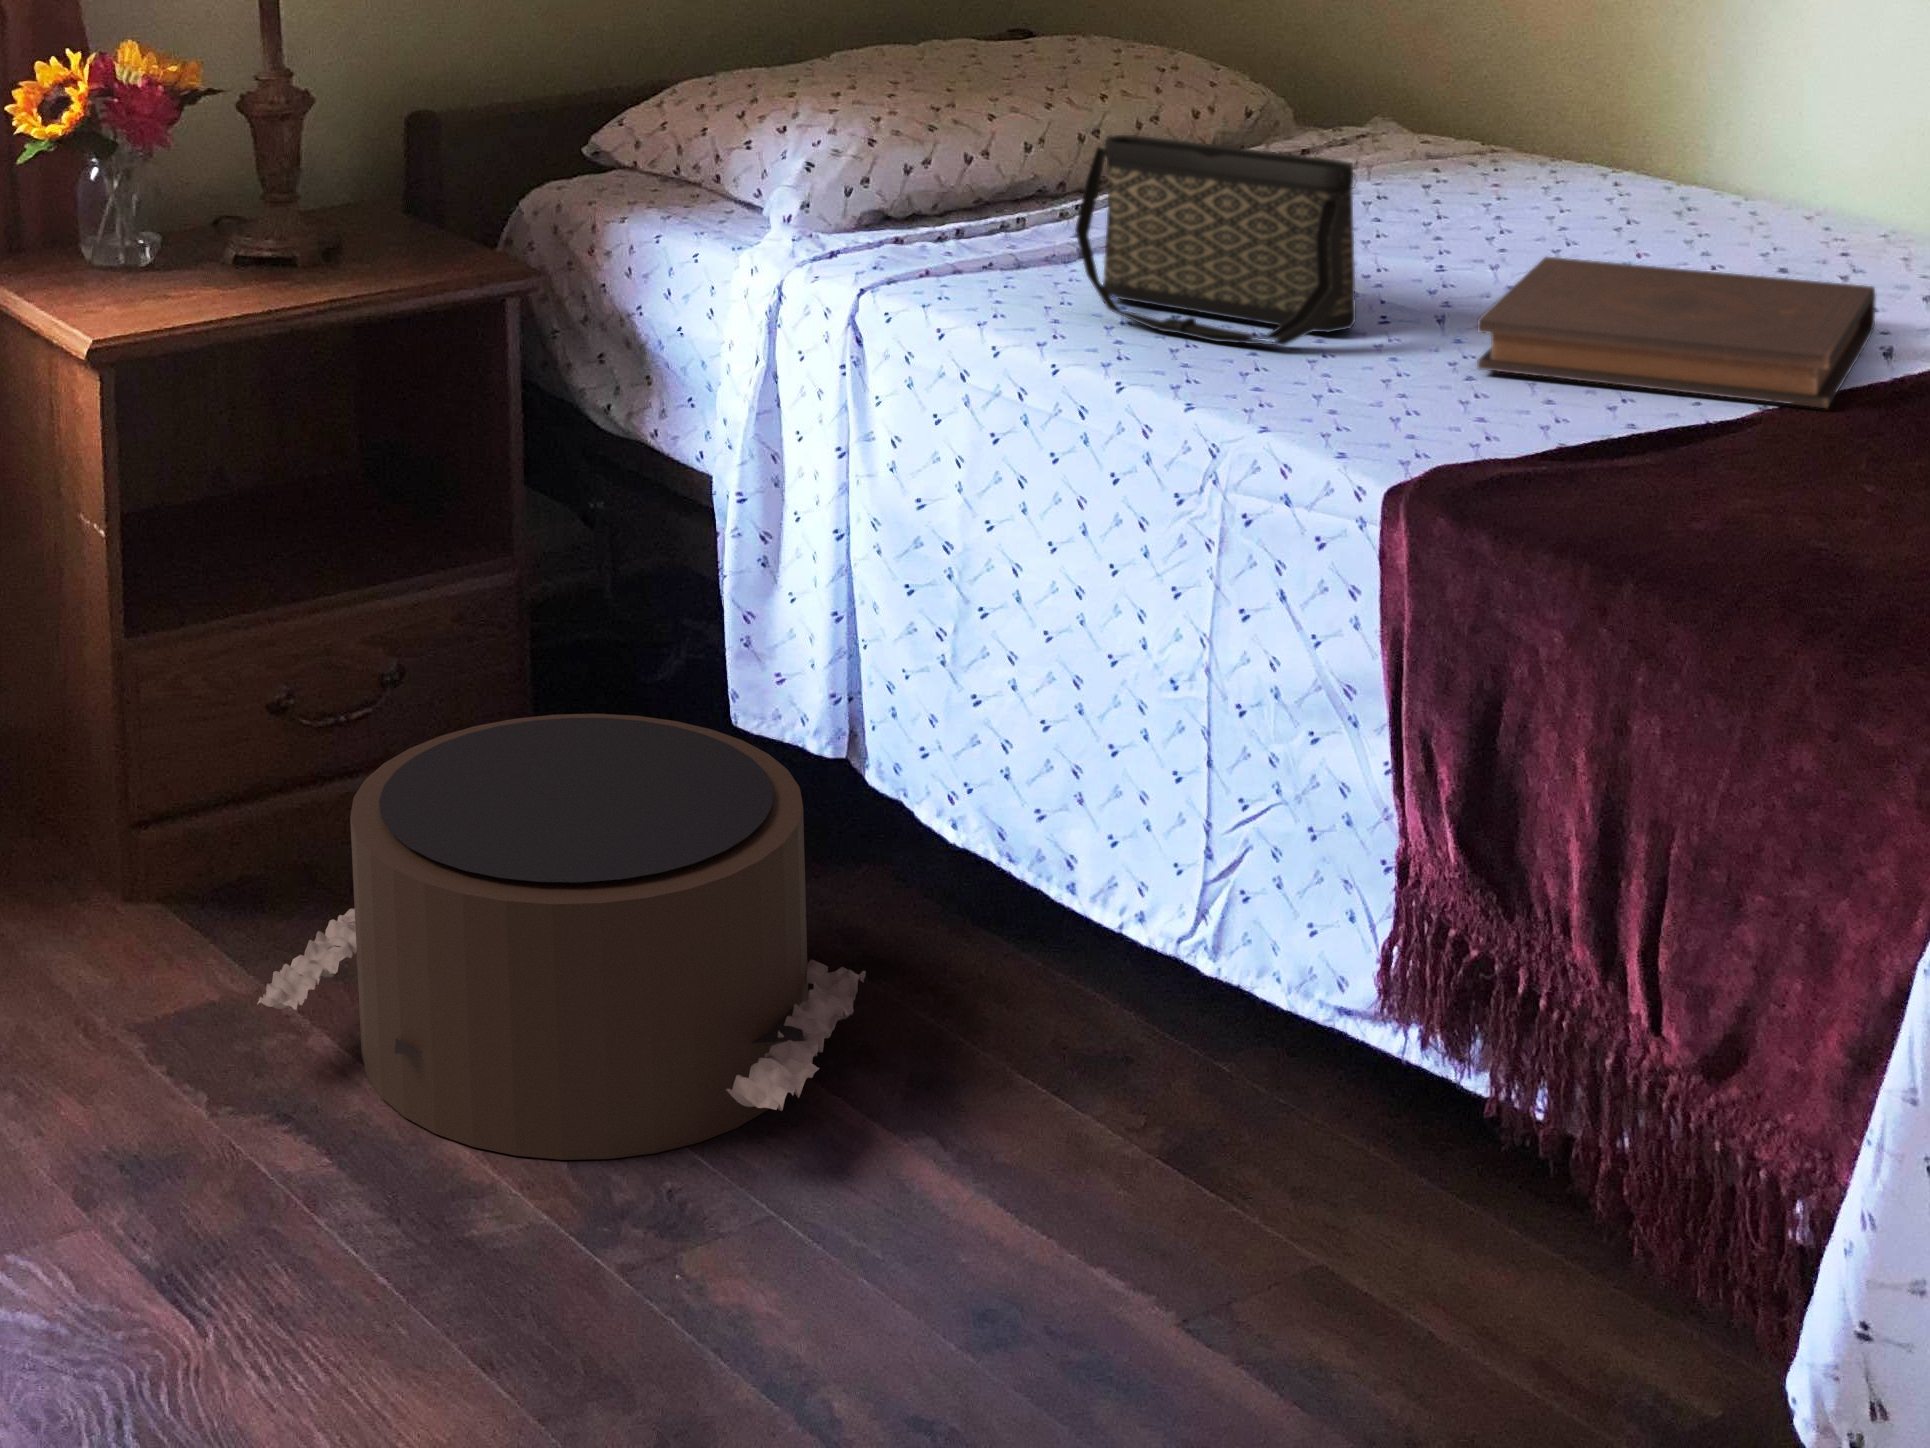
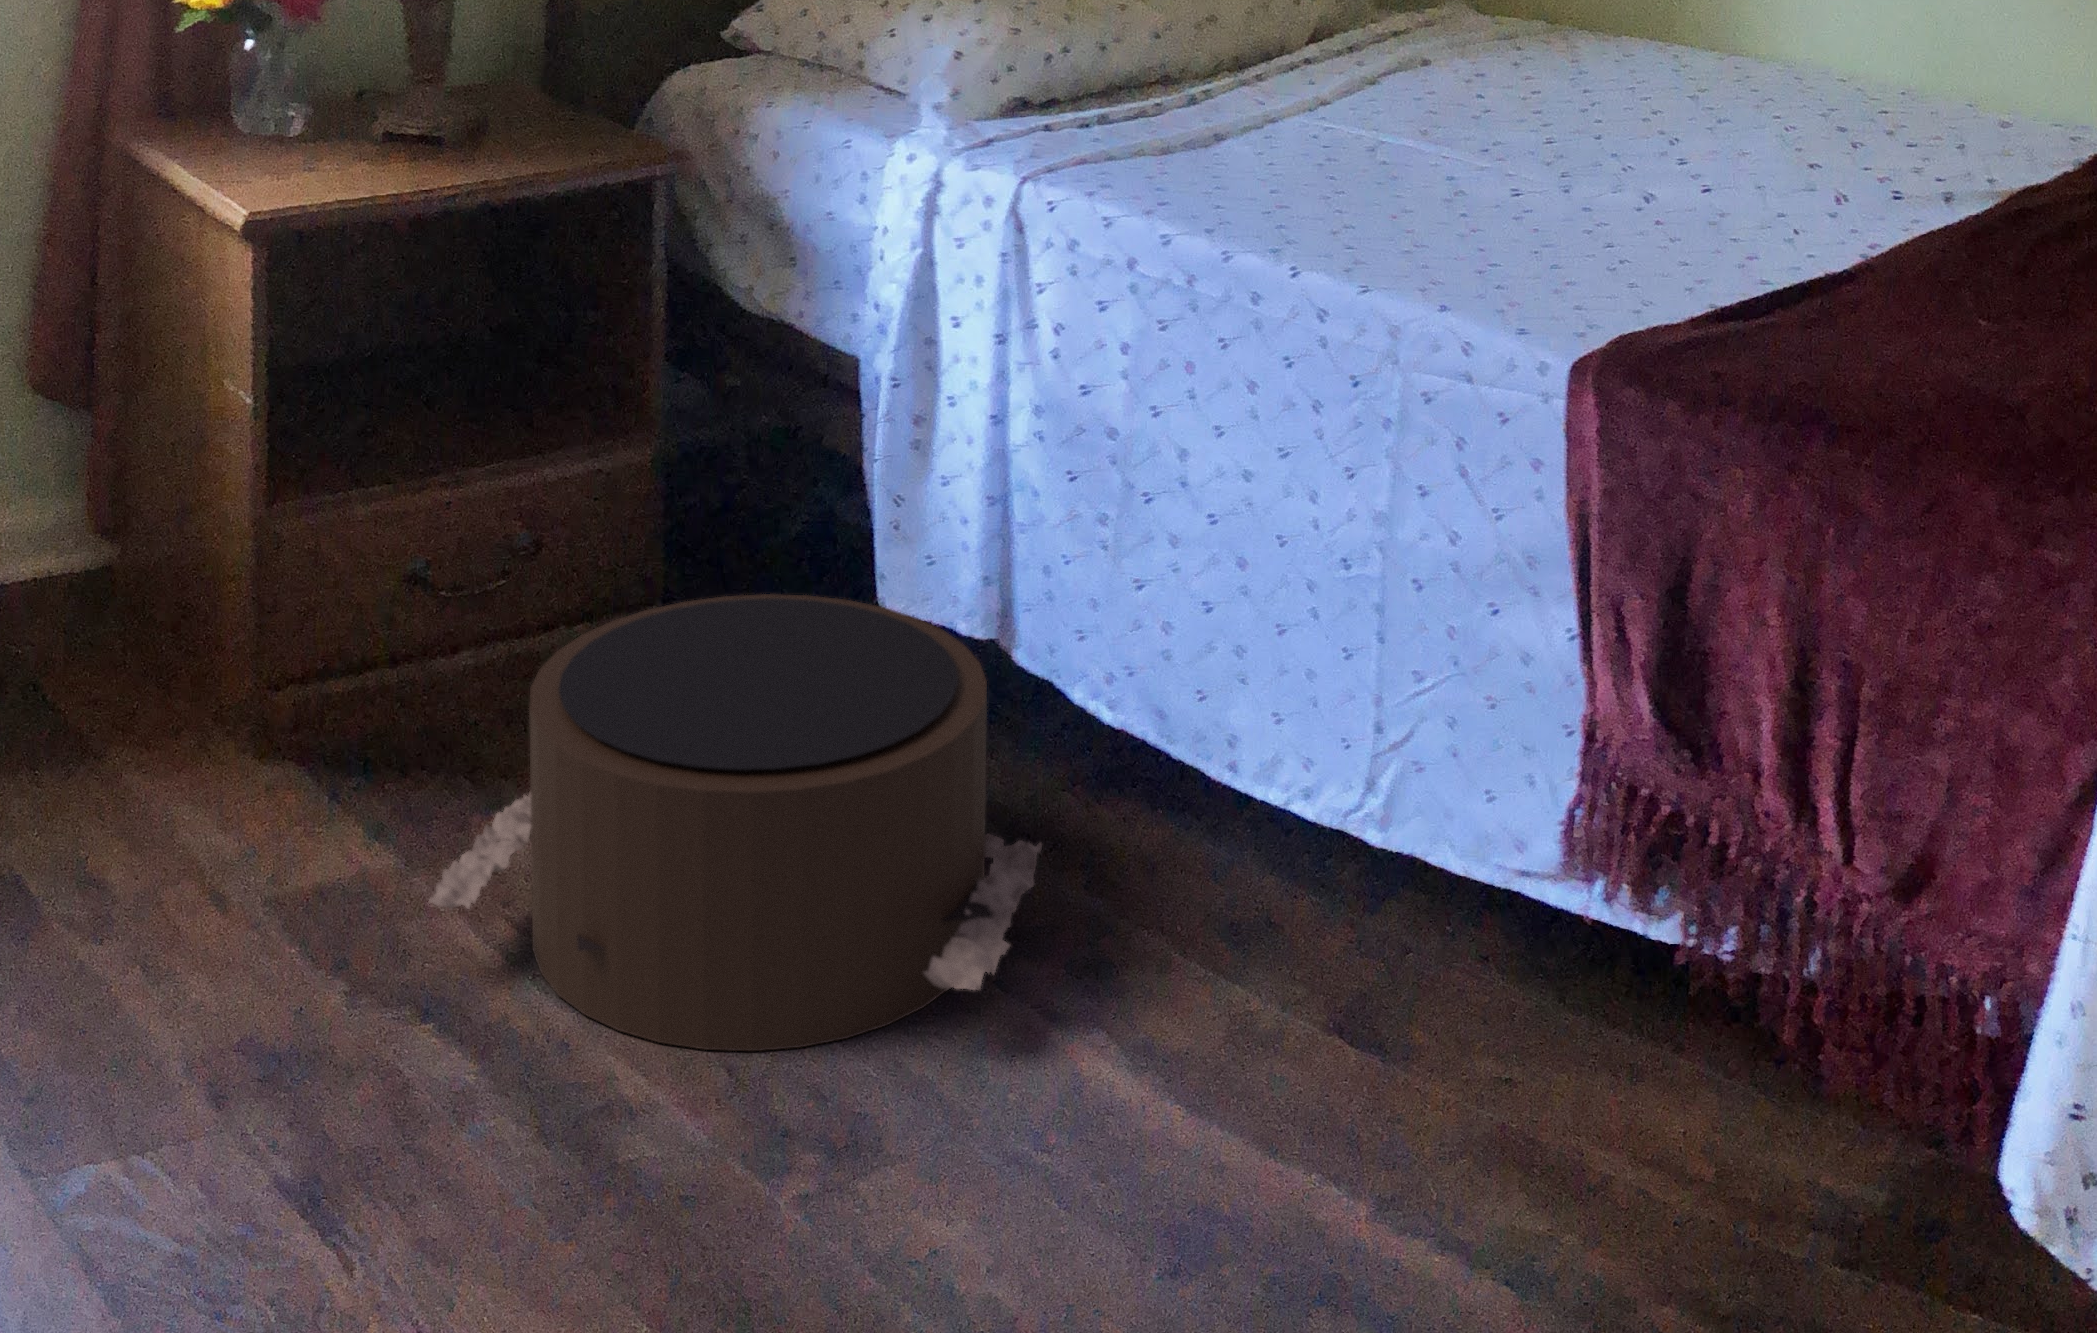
handbag: present [1075,135,1356,346] -> none [1242,26,1516,227]
book: present [1477,257,1876,408] -> none [1635,144,1971,283]

